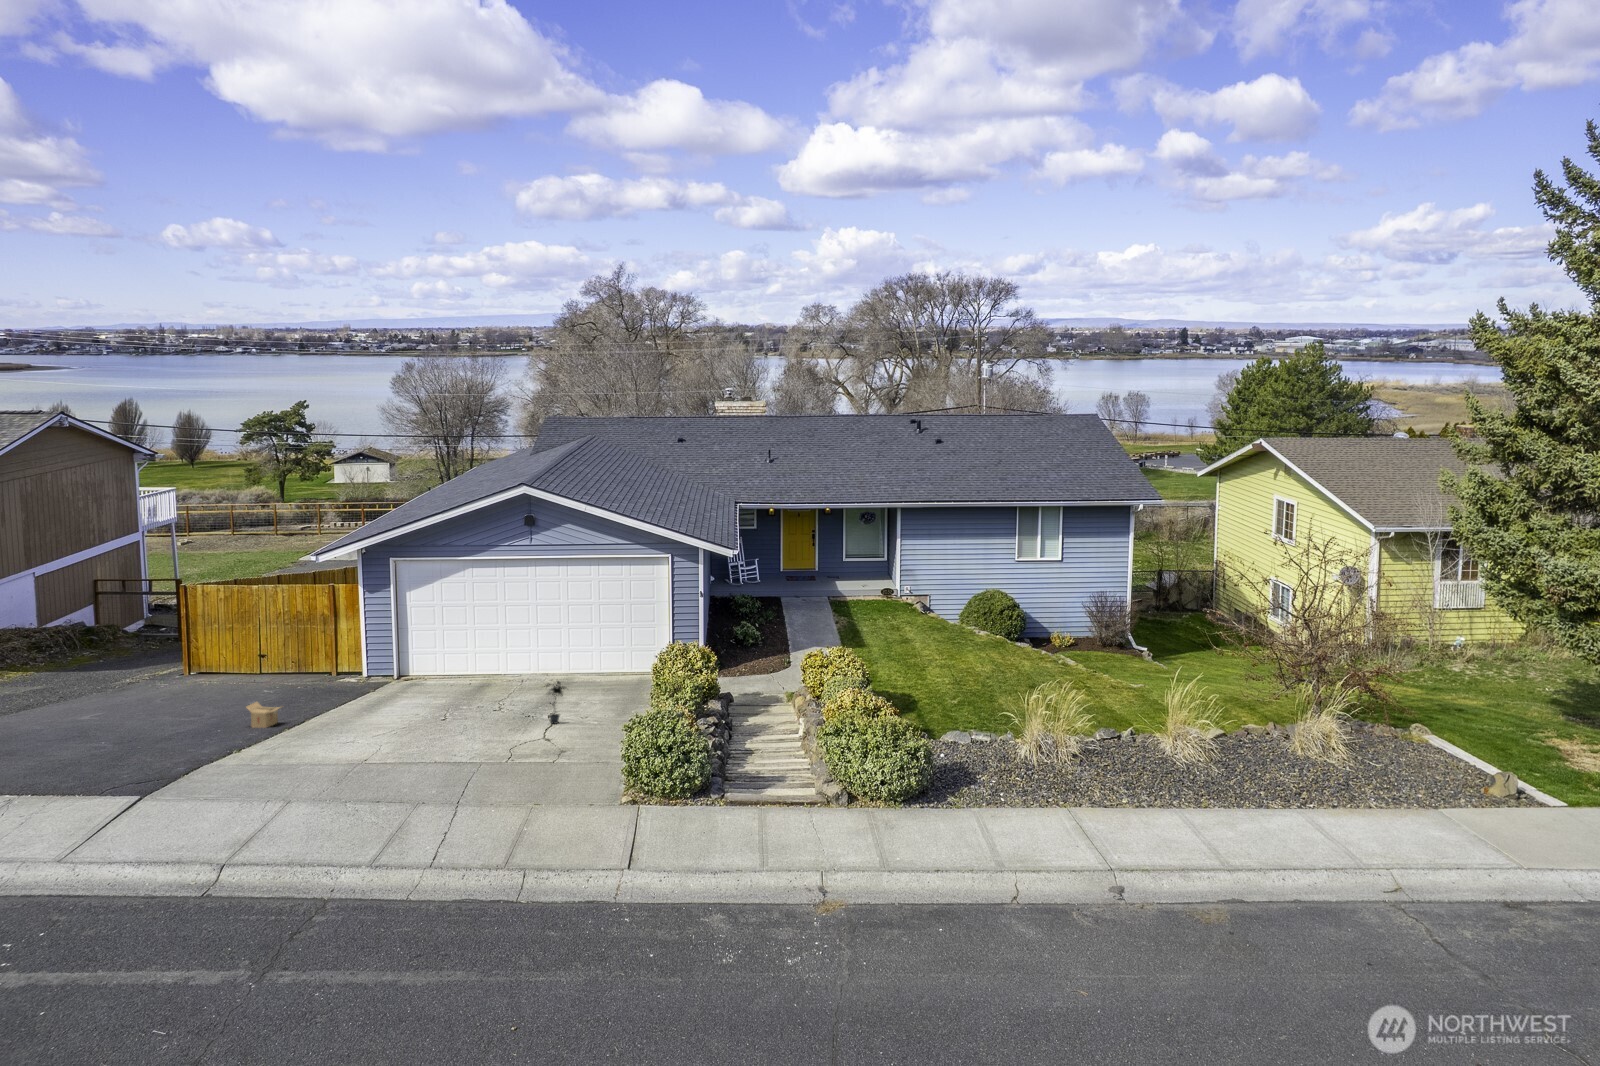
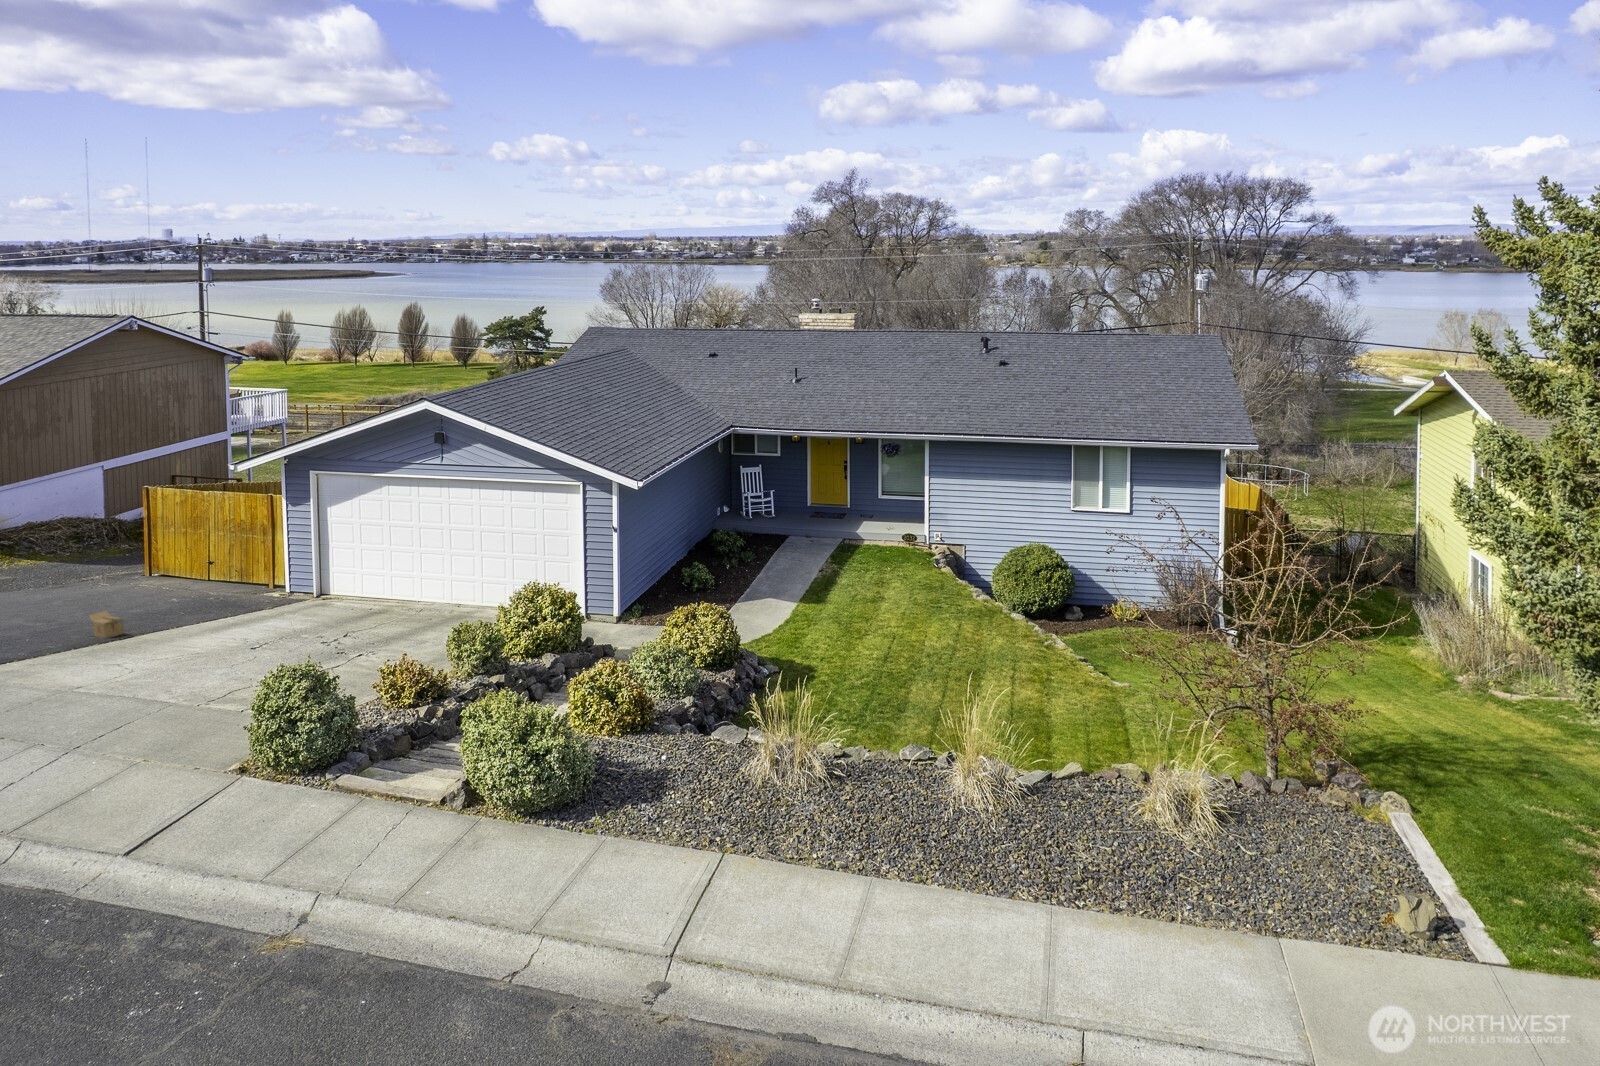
potted plant: present [546,681,565,724] -> none [346,613,368,661]

